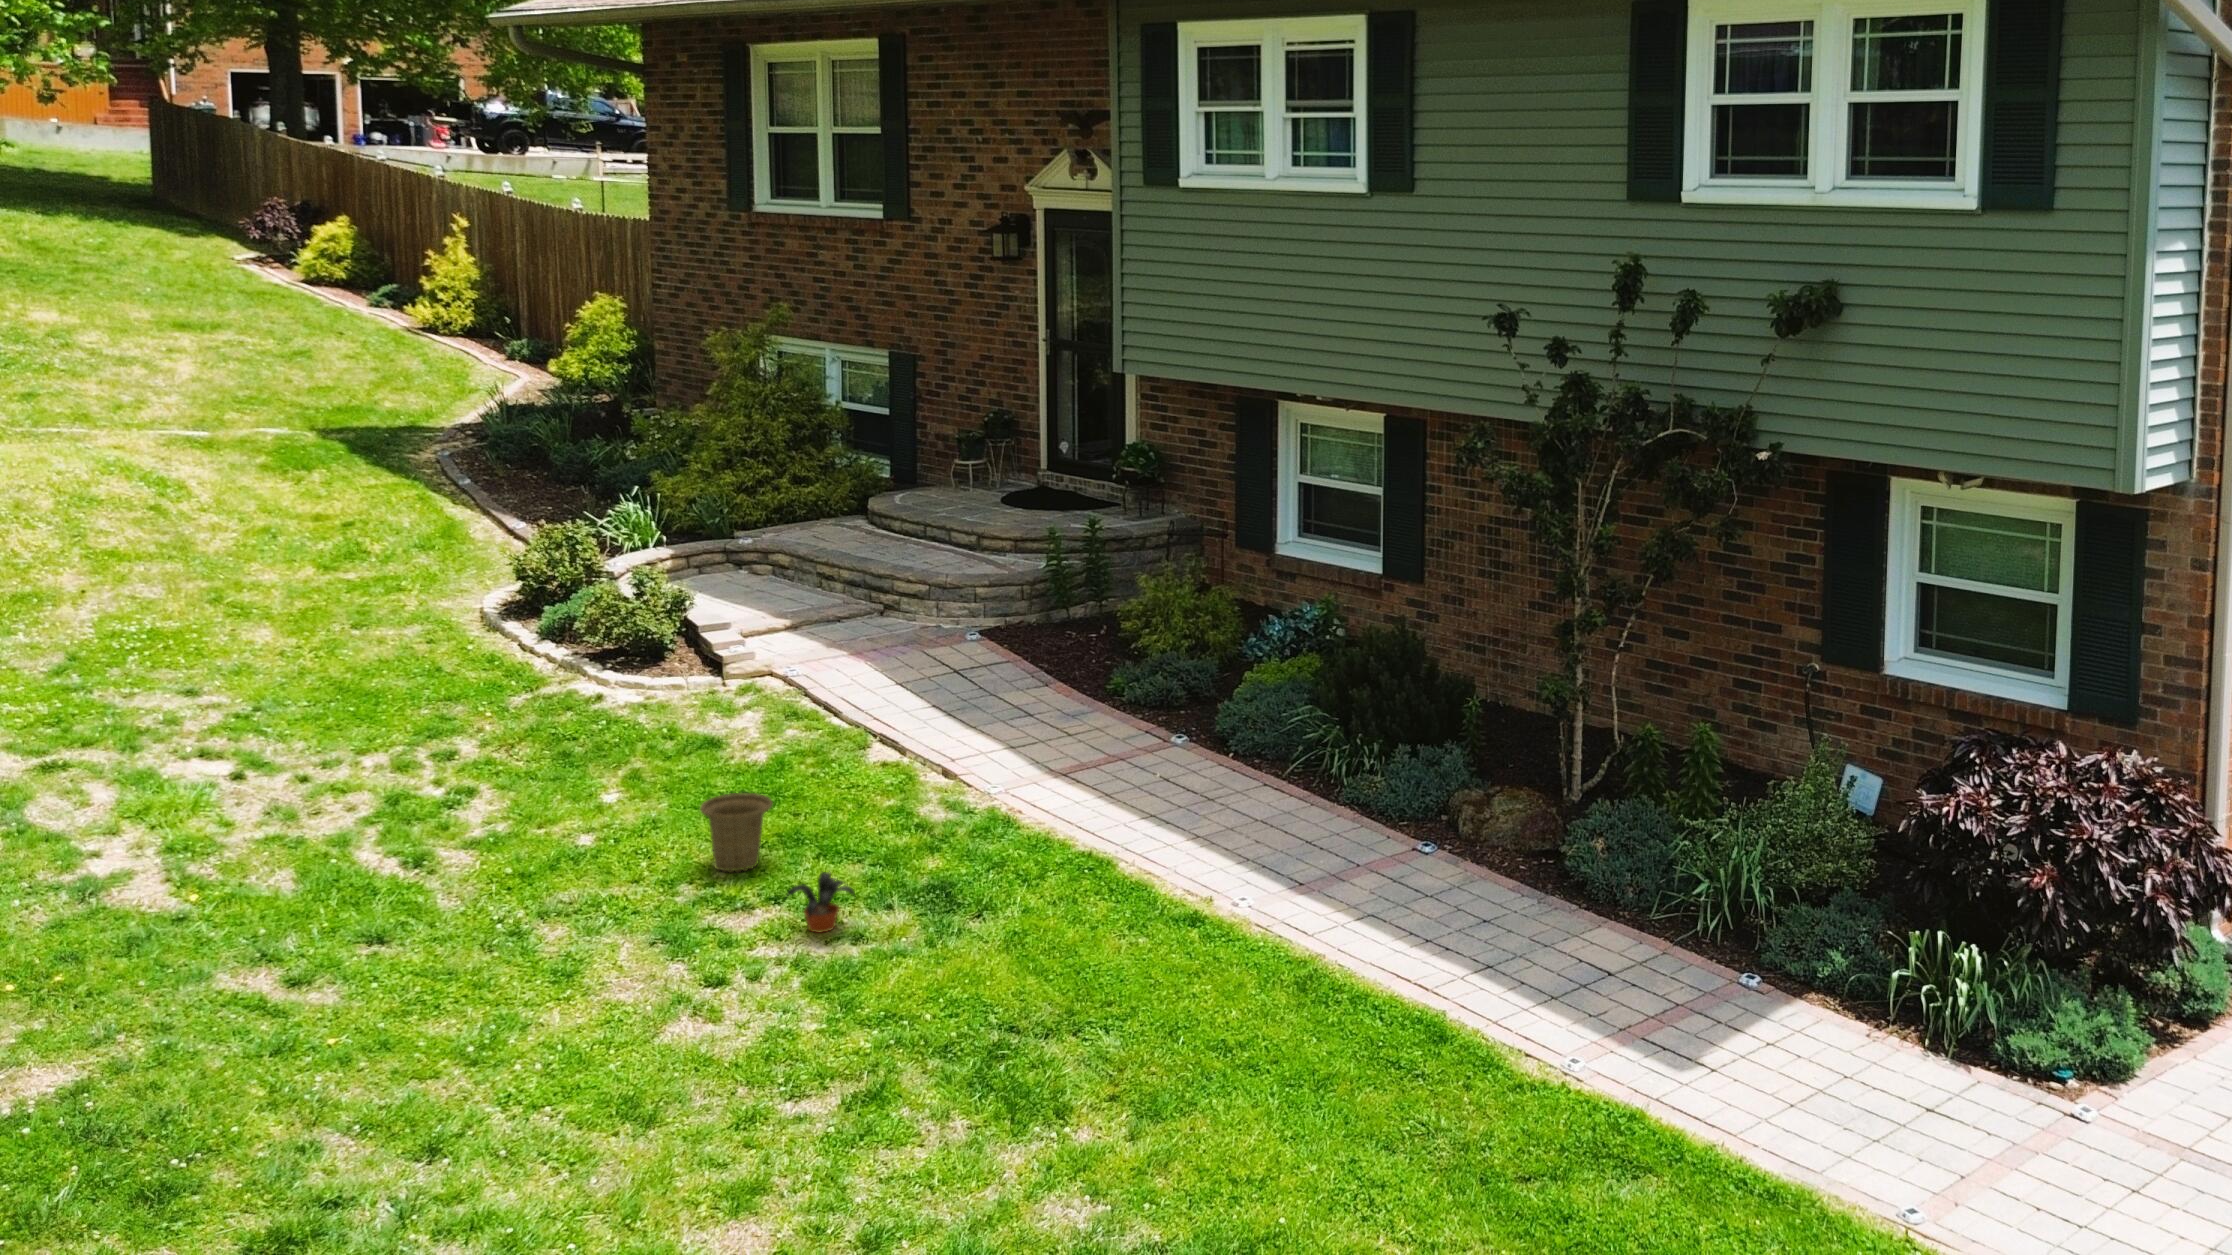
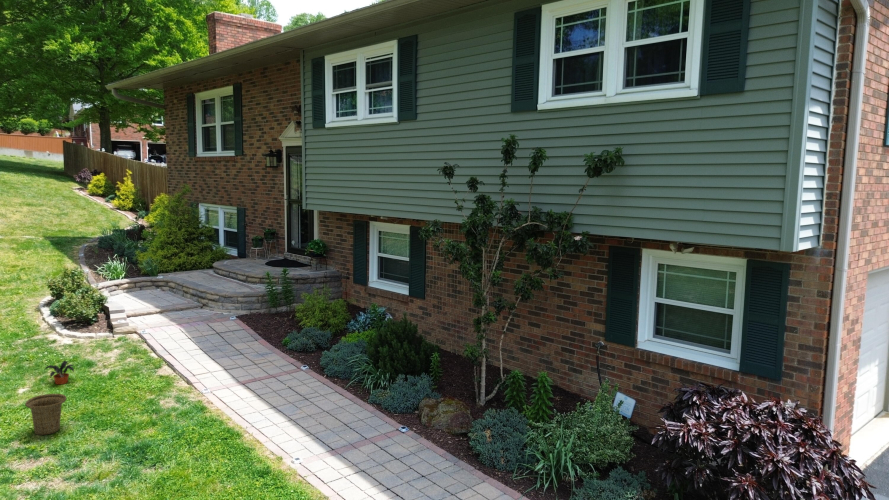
potted plant: present [785,871,855,932] -> present [45,361,74,384]

